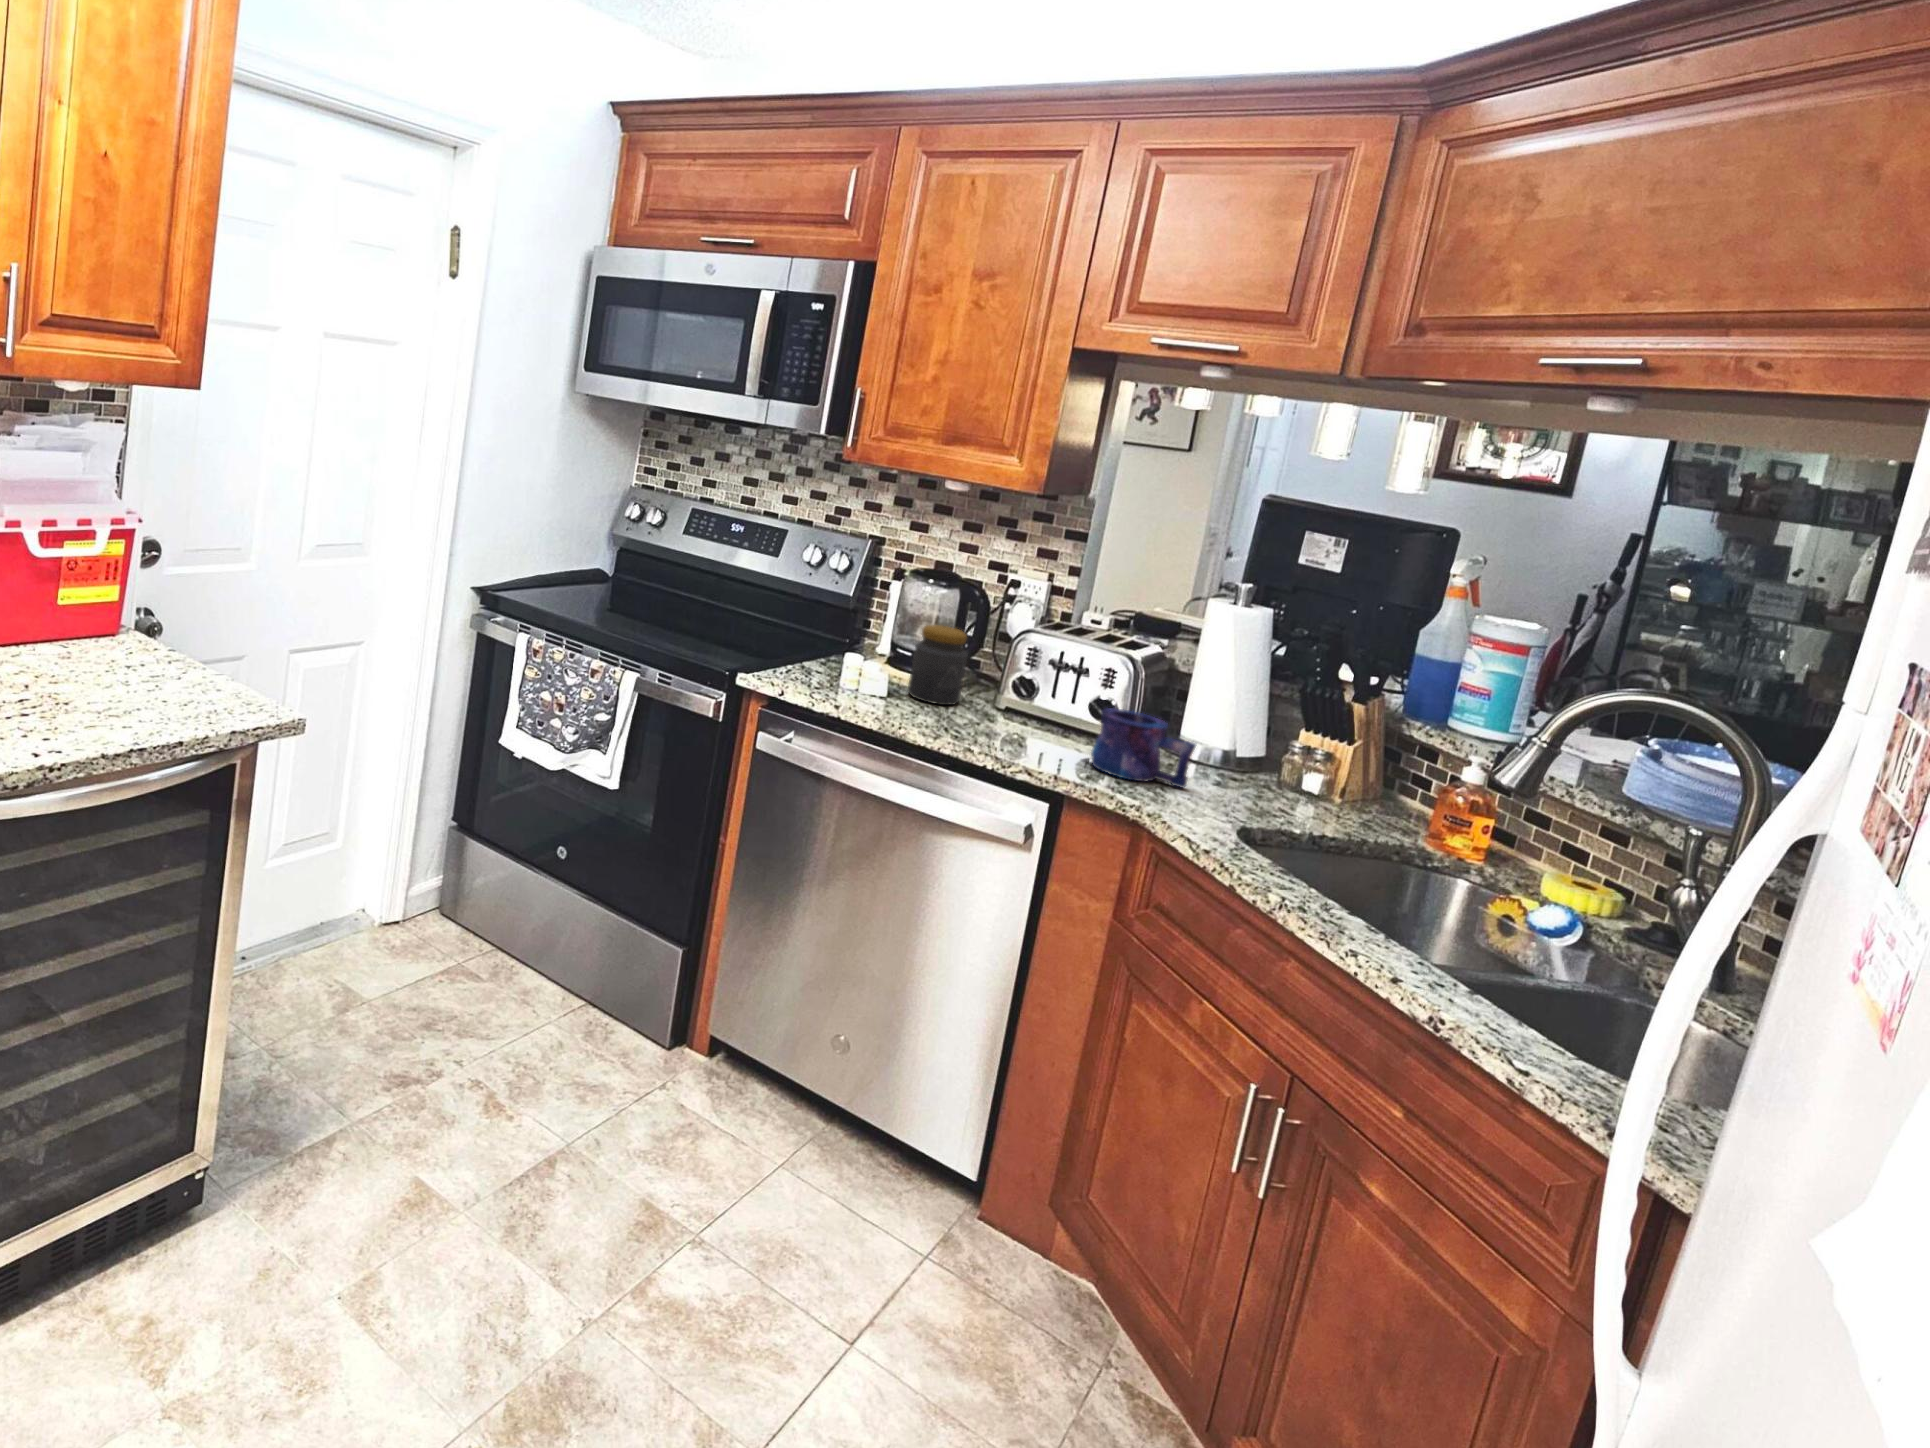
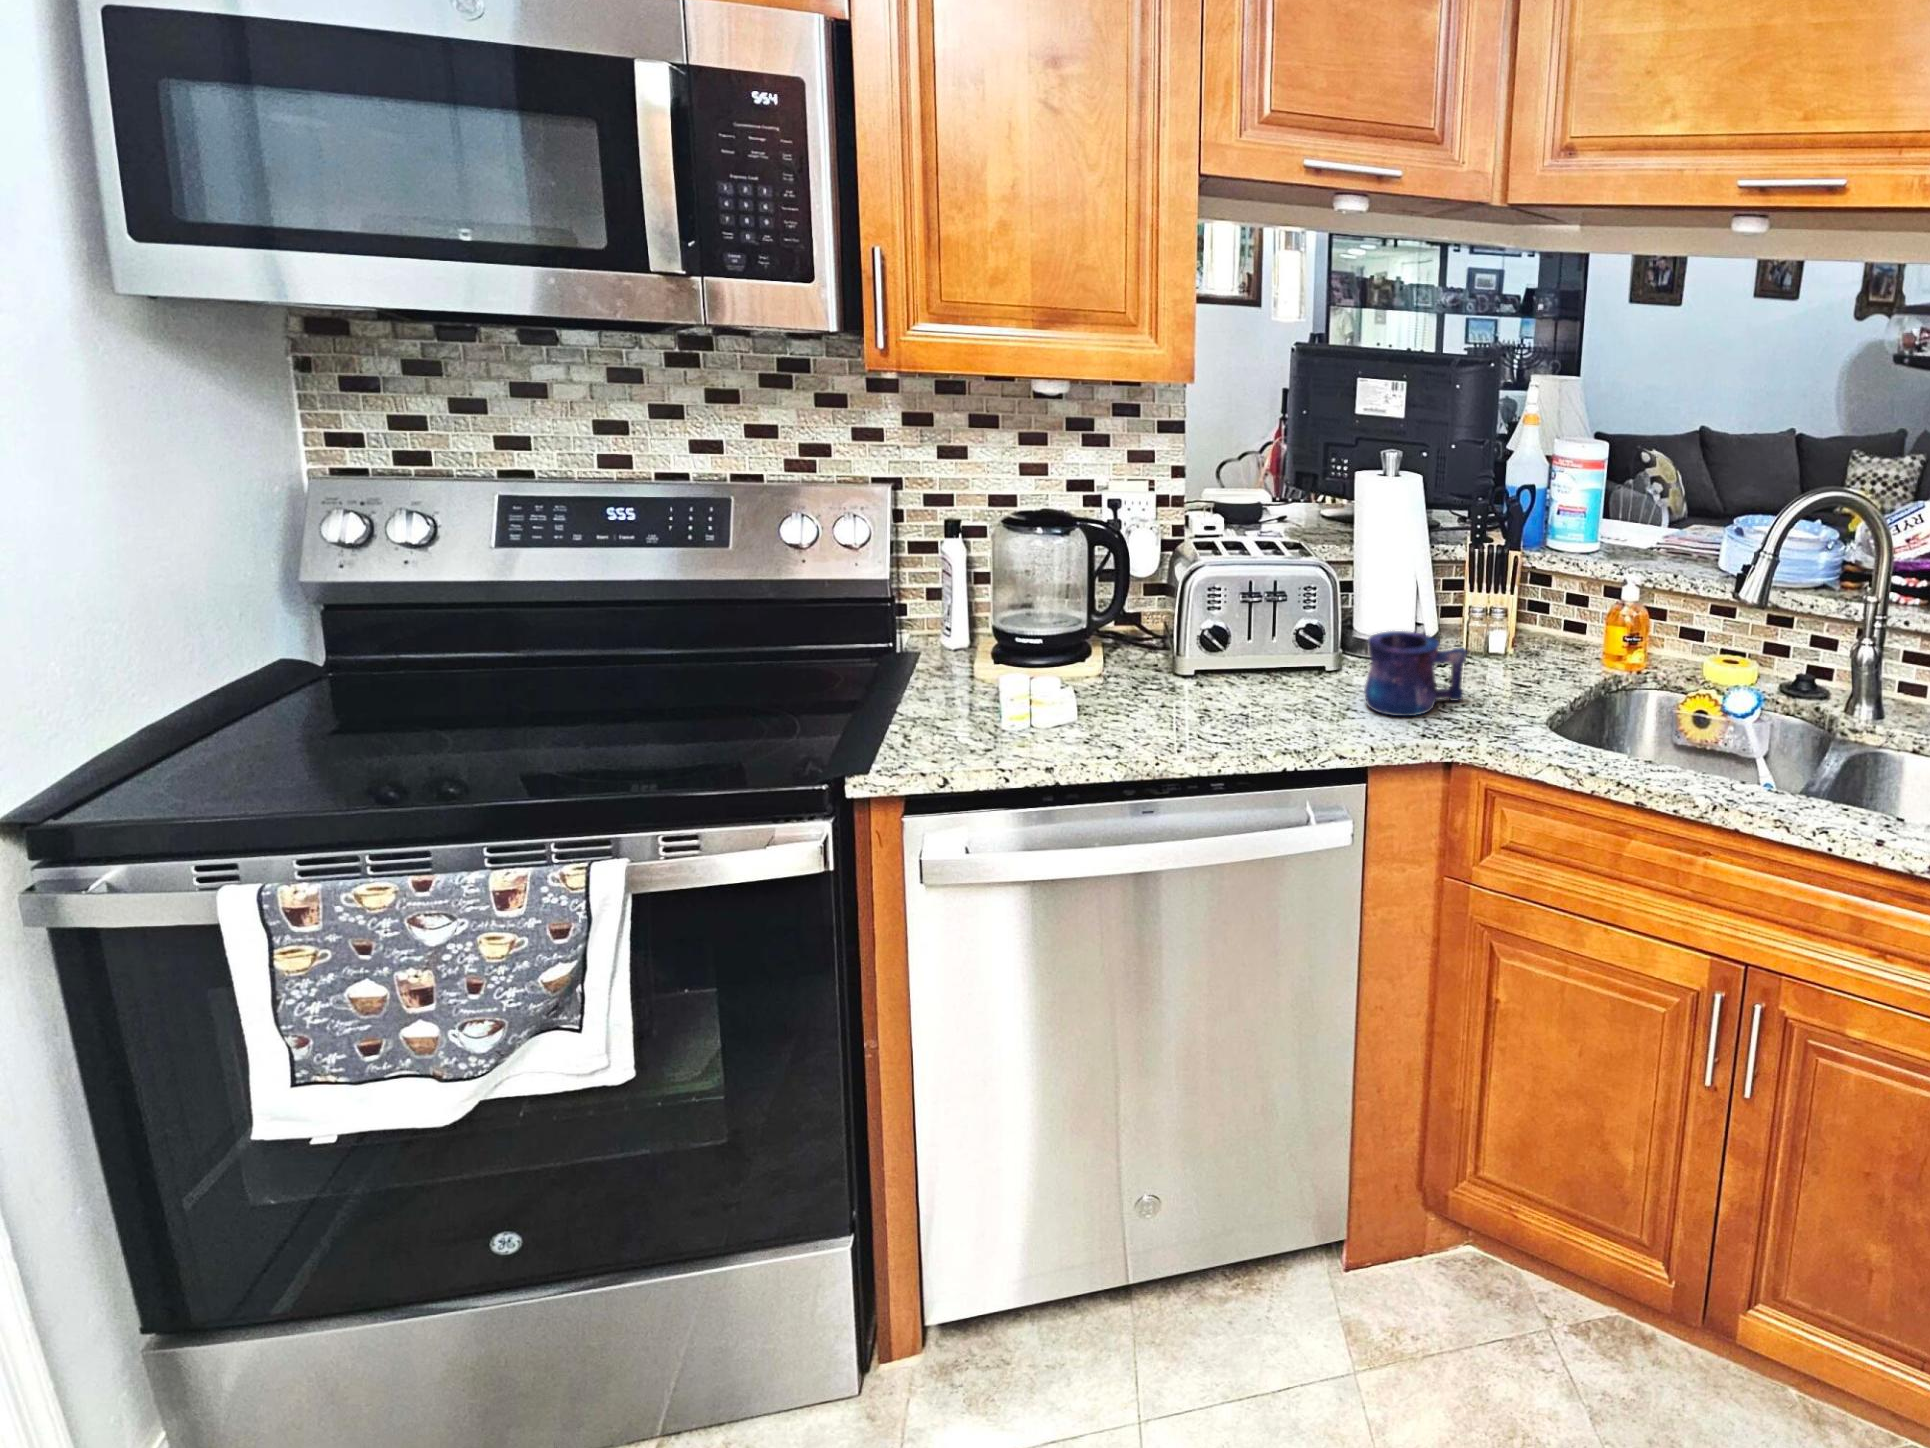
jar: present [908,625,968,705] -> none [1074,589,1147,702]

